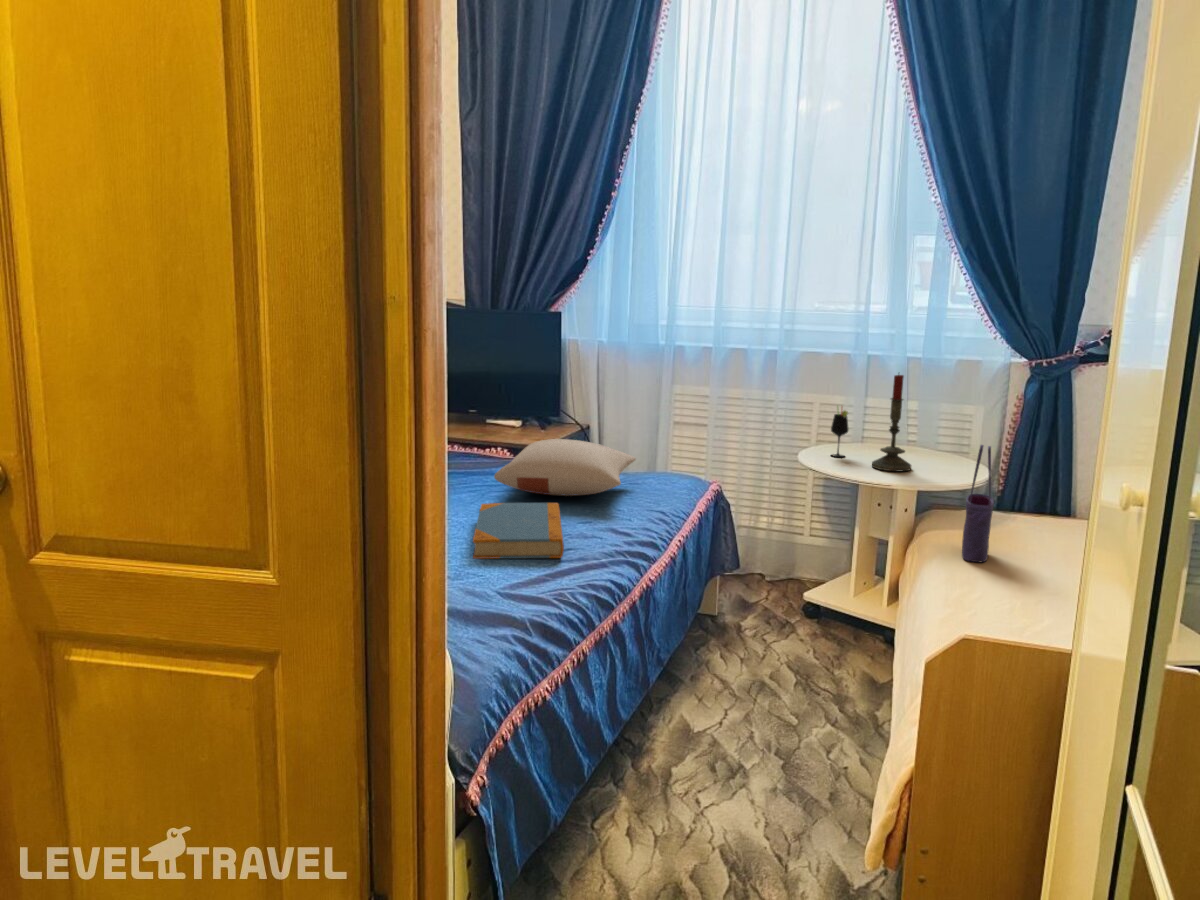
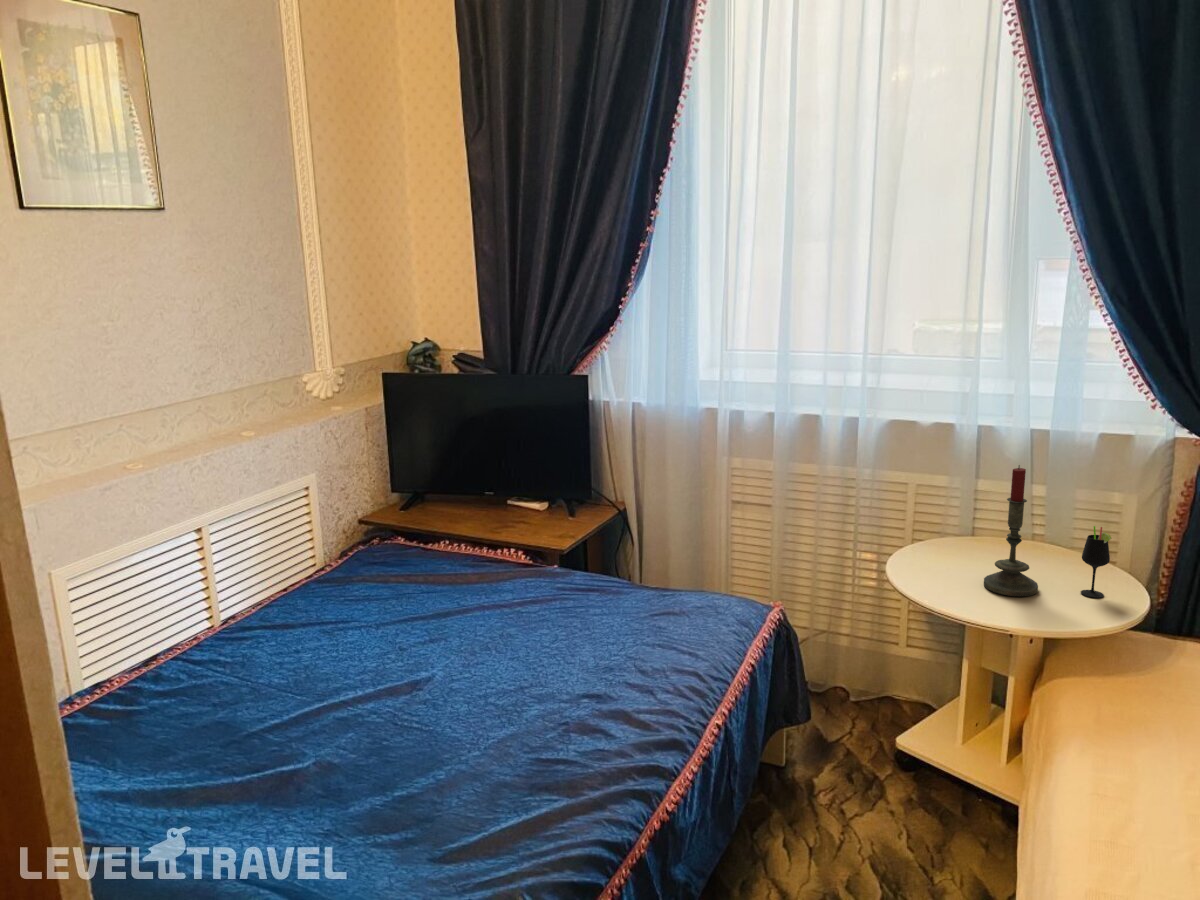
wine glass: present [831,411,848,457] -> present [1081,526,1111,598]
pillow: present [494,439,636,496] -> none [479,568,670,653]
tote bag: present [962,445,994,562] -> none [1113,595,1158,760]
book: present [473,503,564,559] -> none [417,683,556,803]

